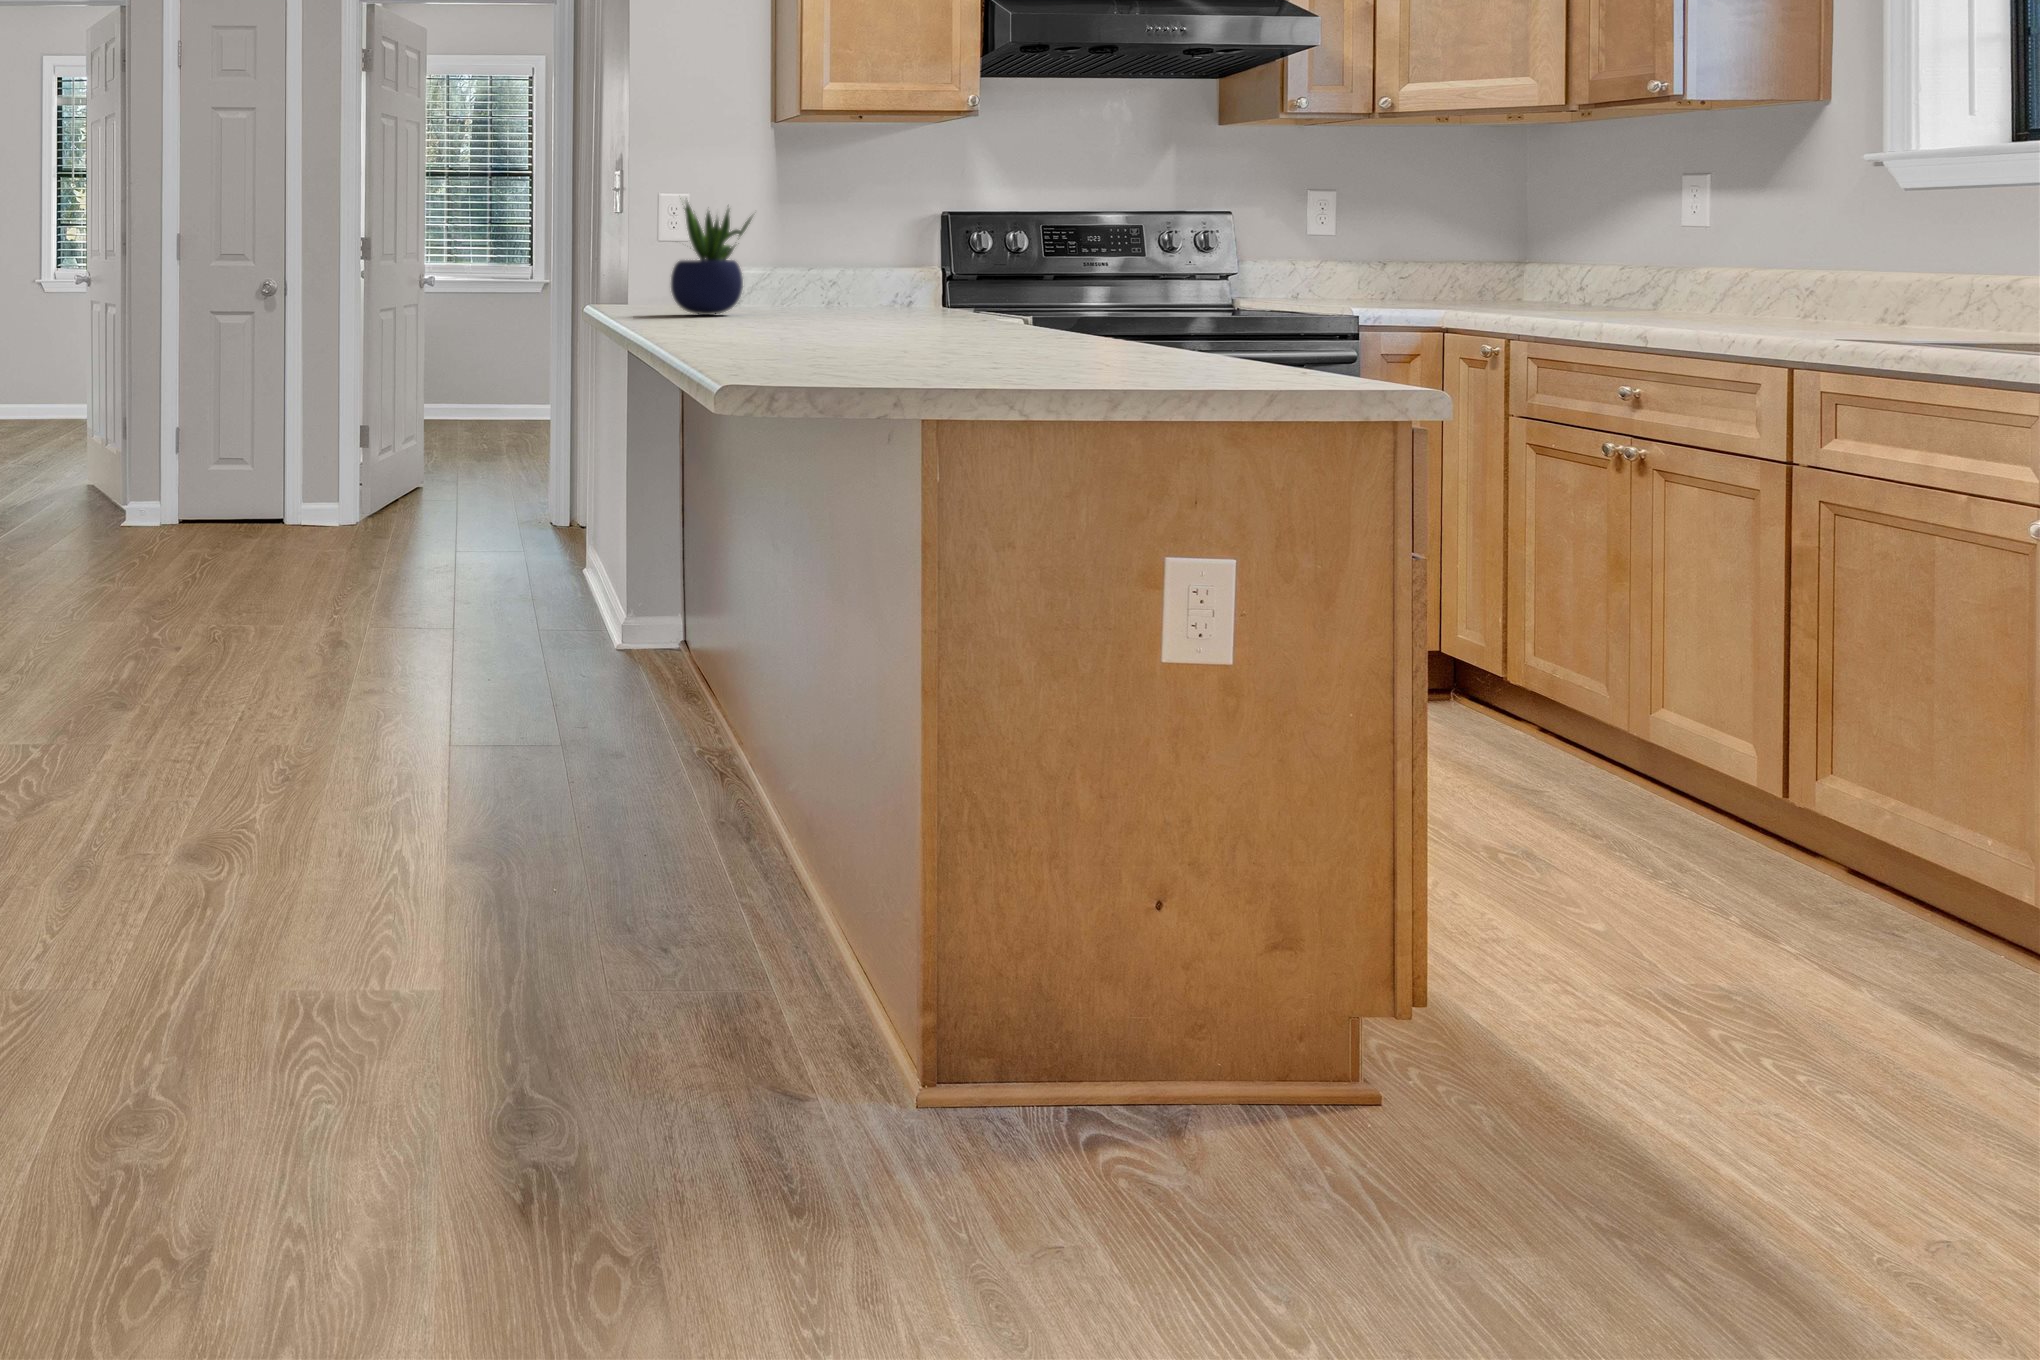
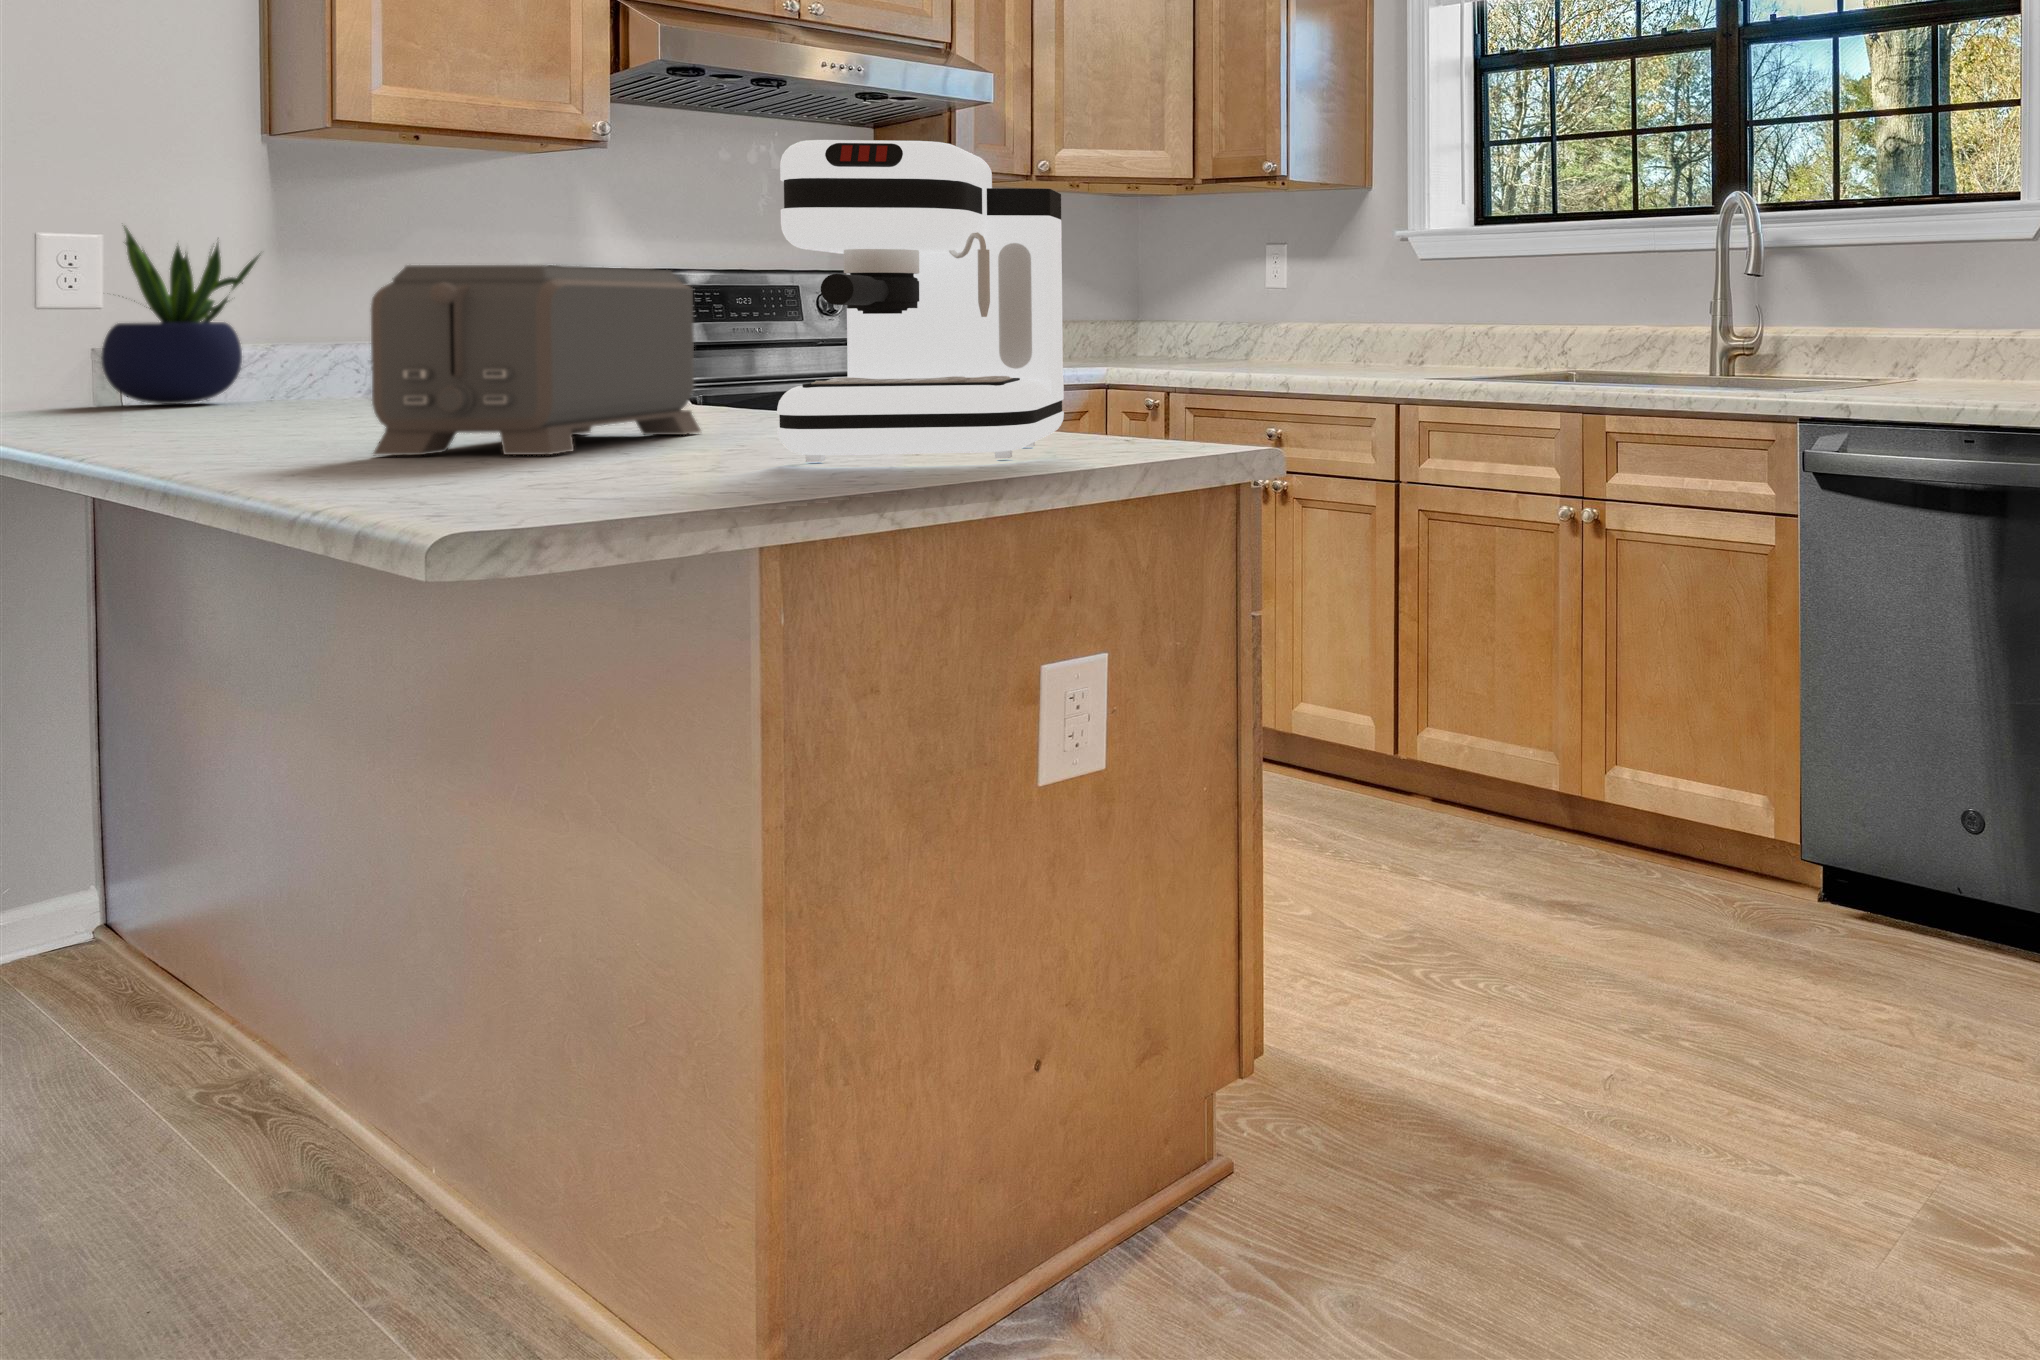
coffee maker: none [981,108,1241,378] -> present [777,140,1064,462]
toaster: none [753,218,974,356] -> present [371,265,701,456]

